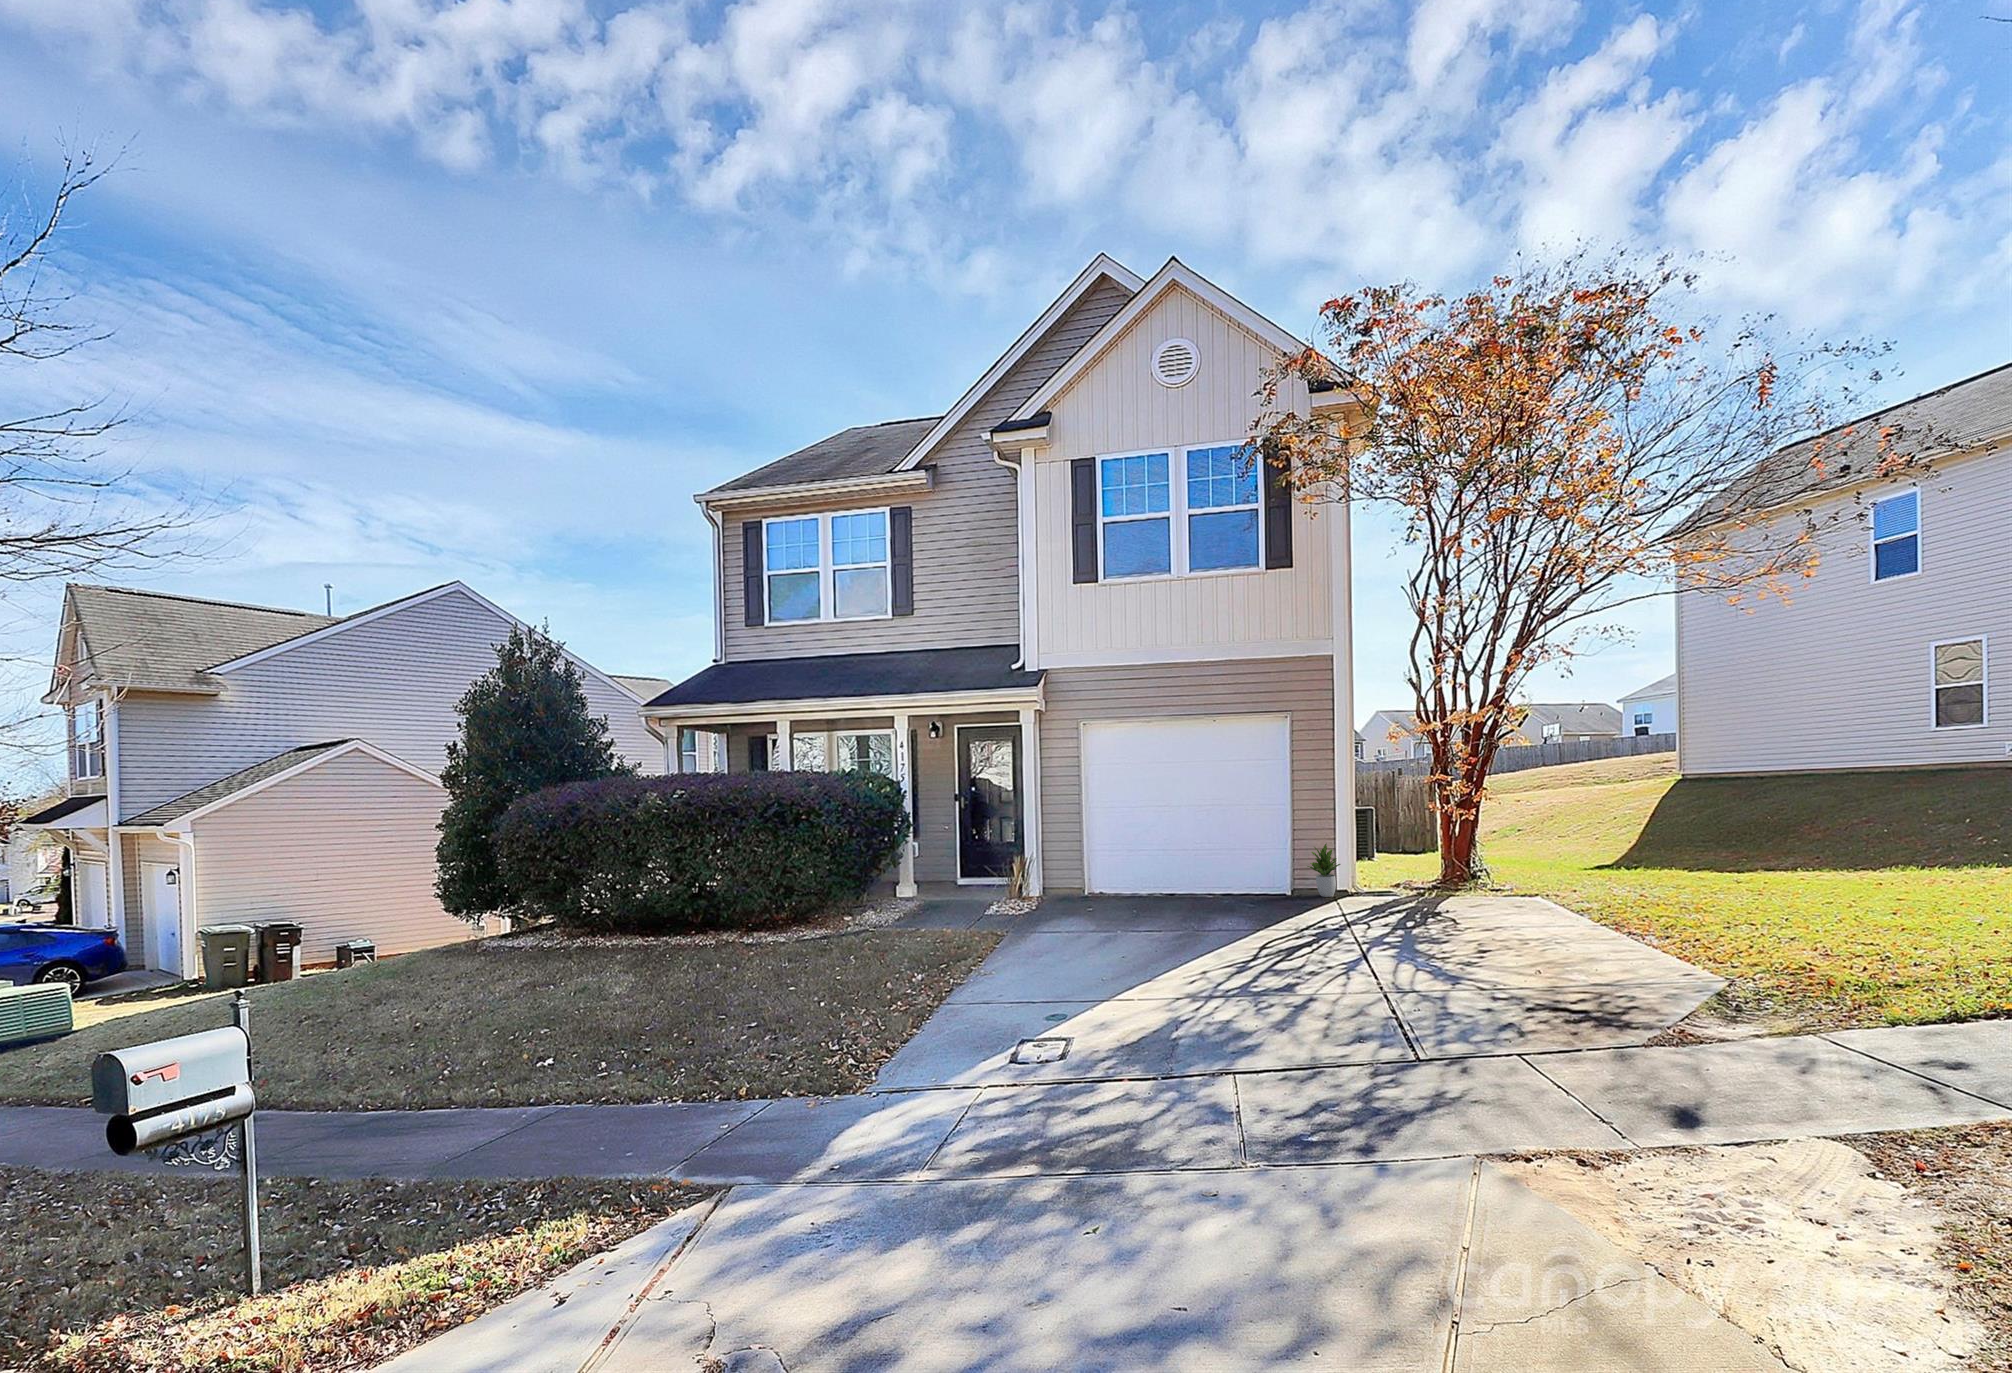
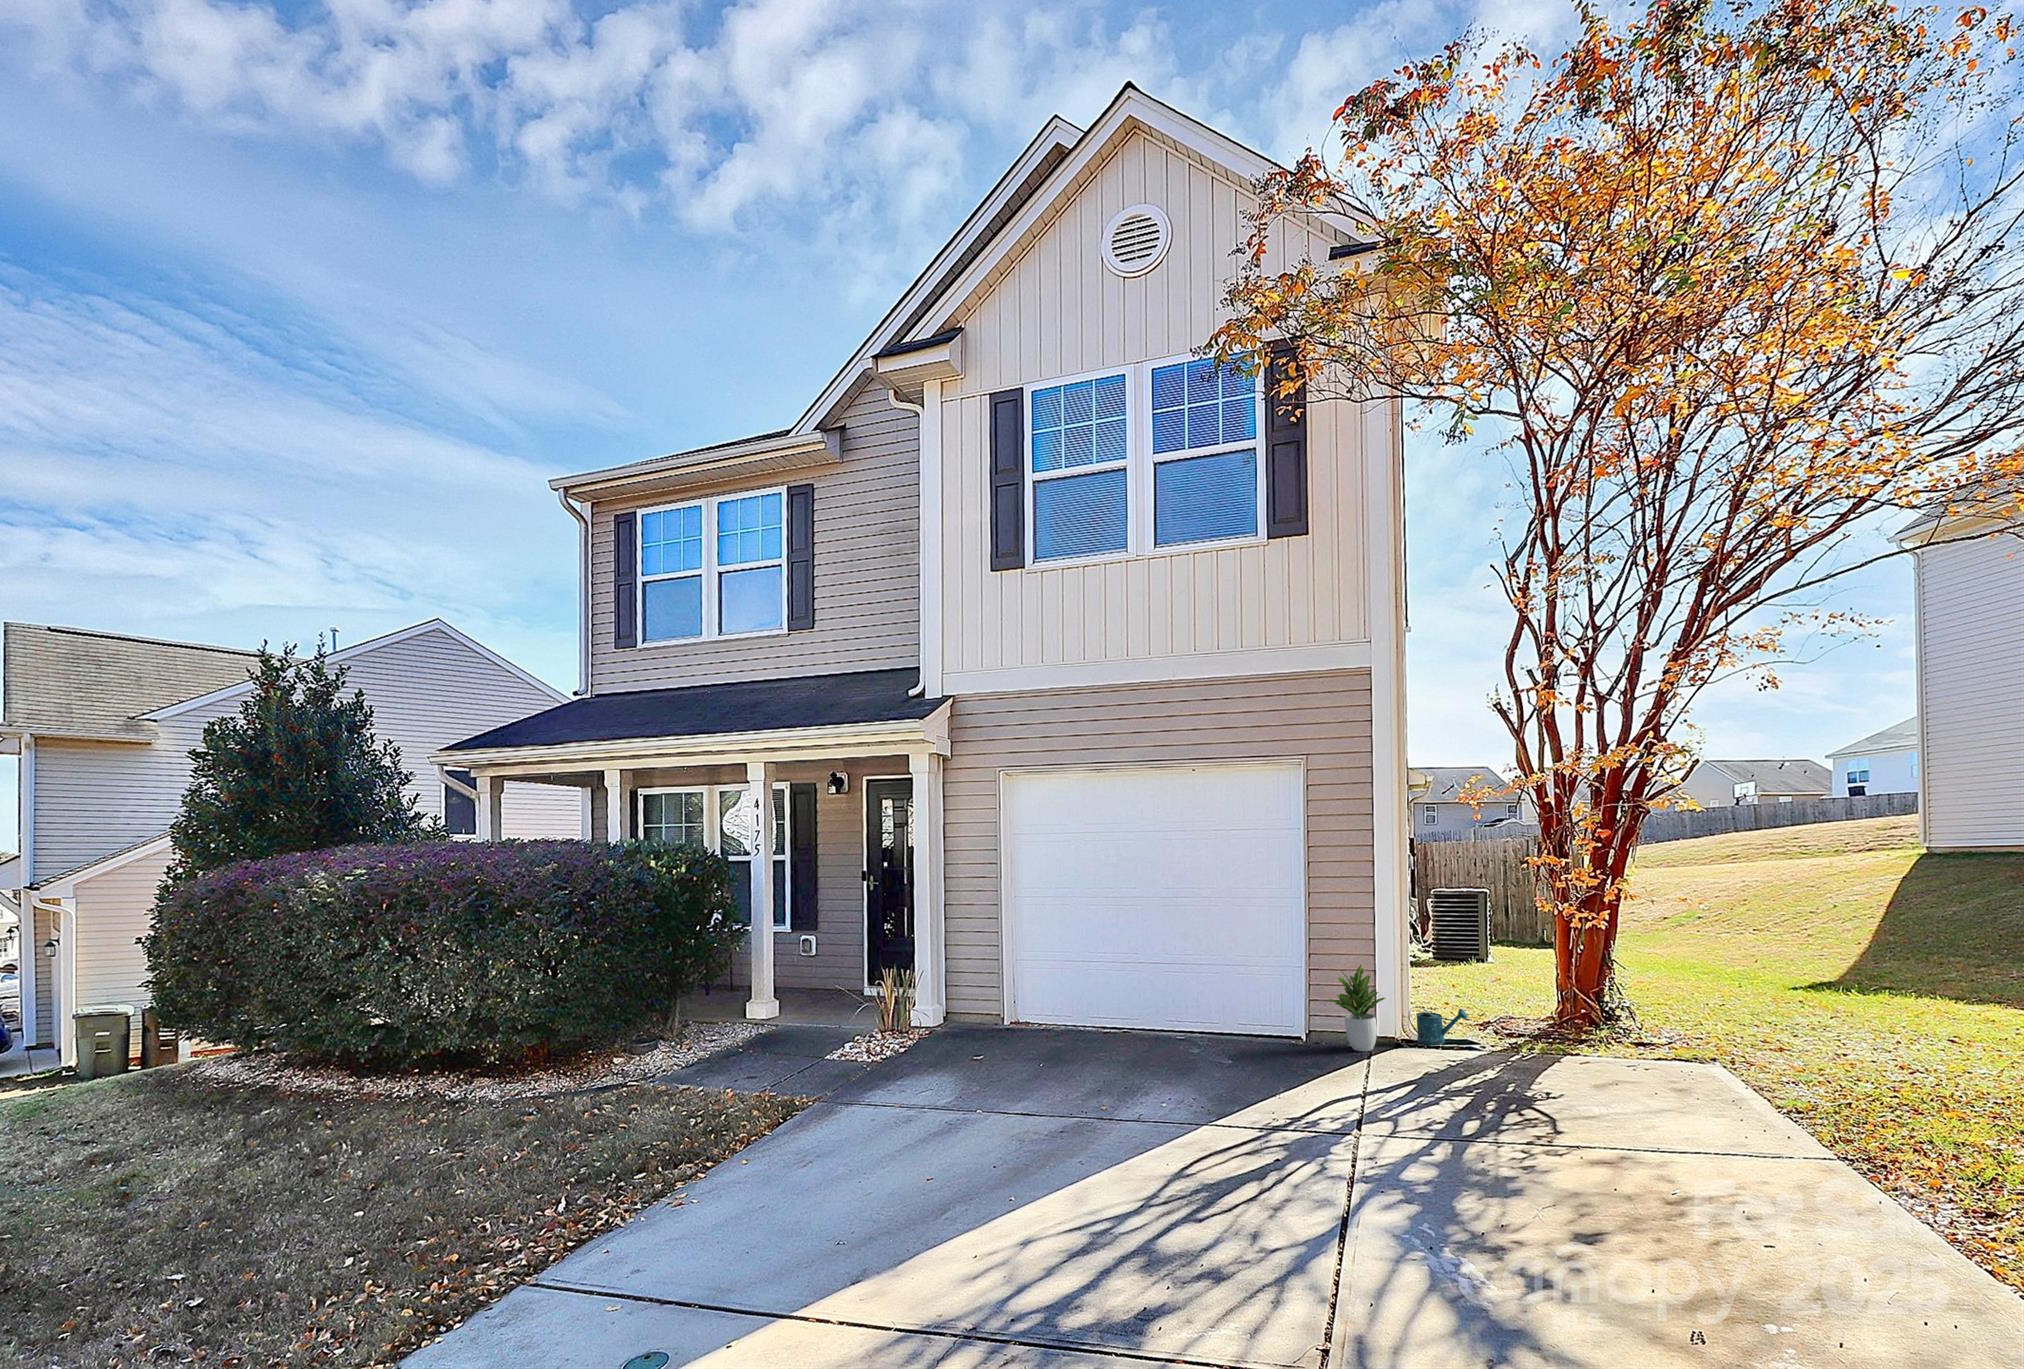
watering can: none [1354,869,1390,892] -> present [1409,1007,1467,1045]

